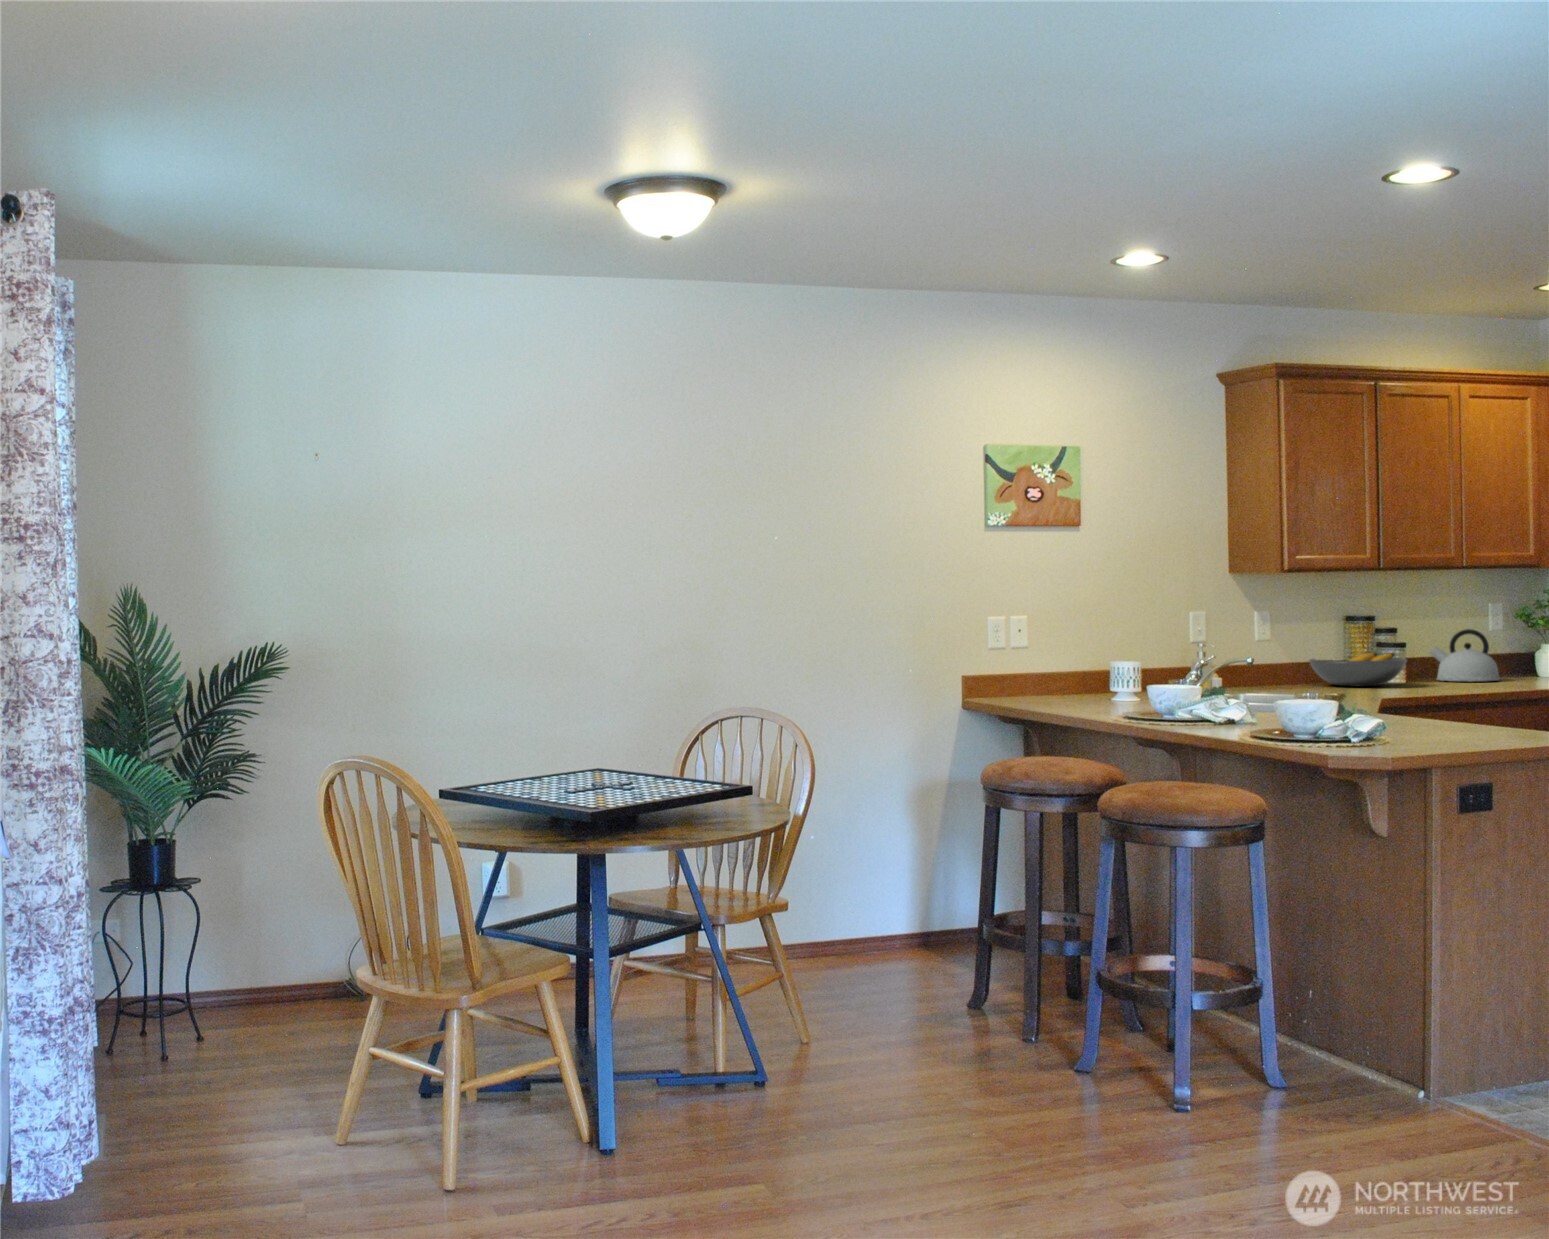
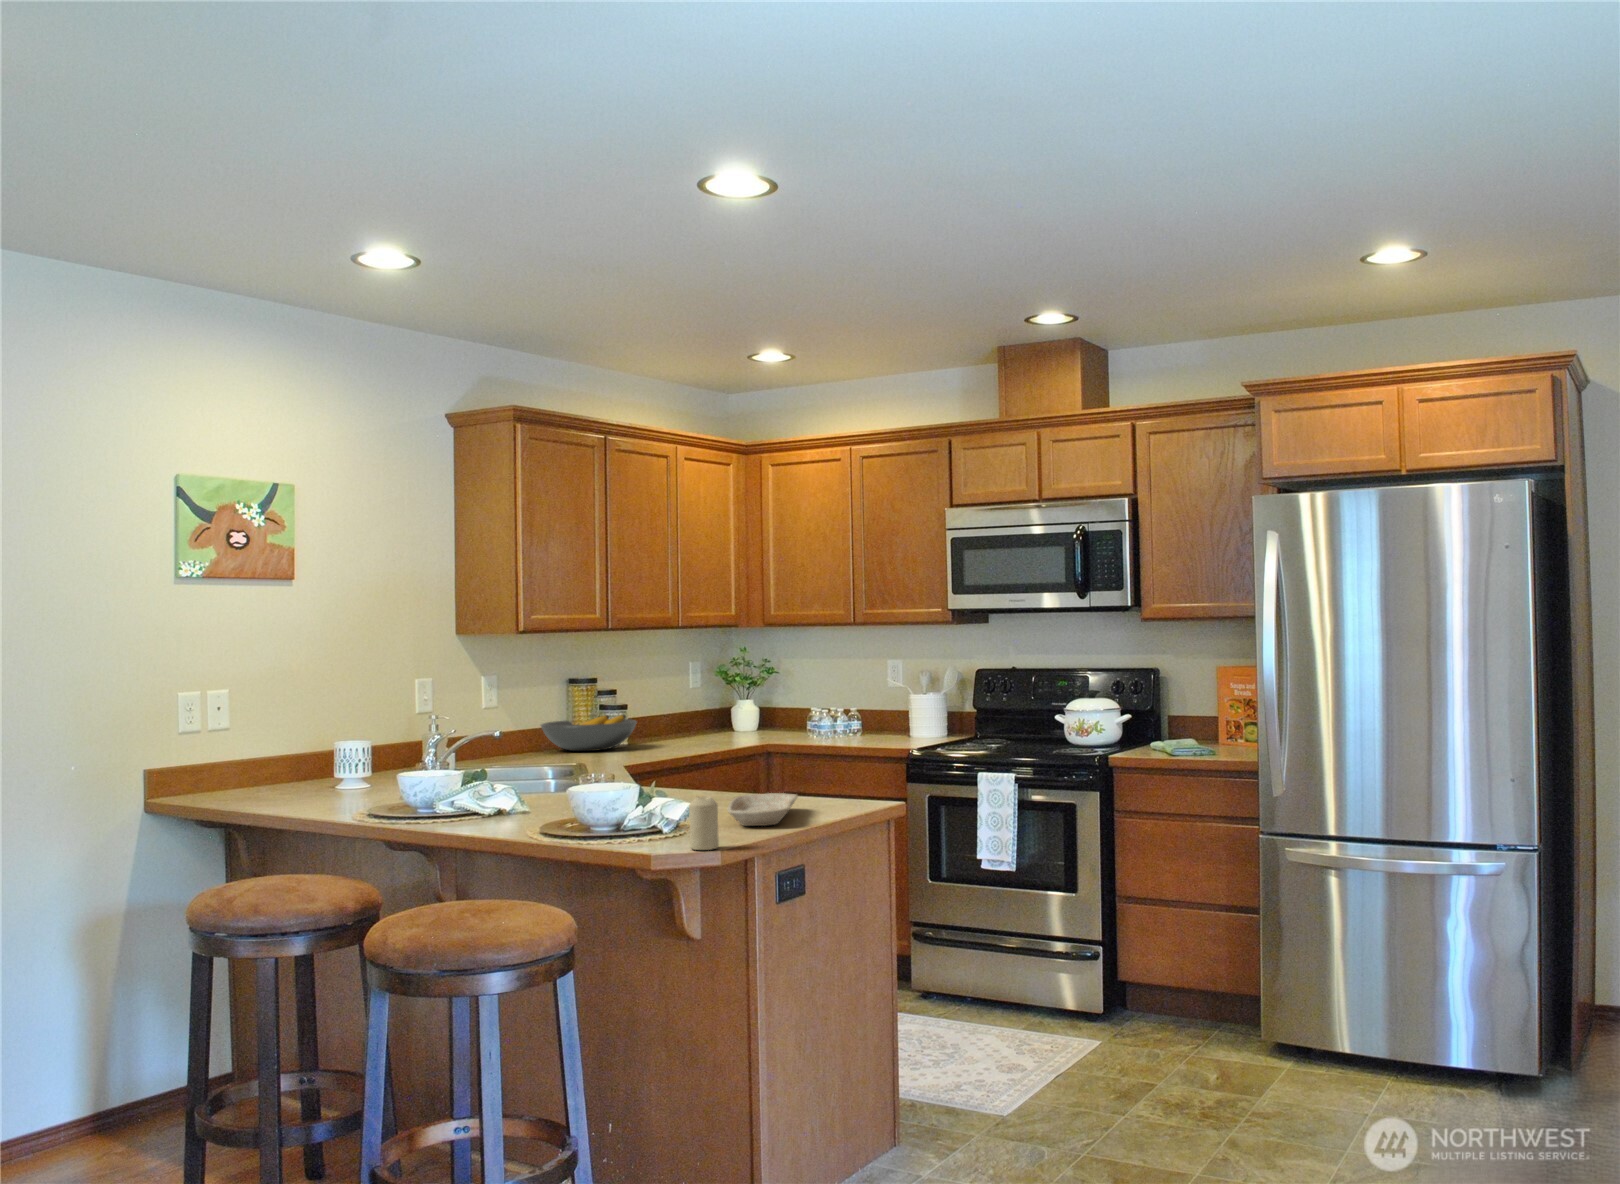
kettle: present [1430,629,1500,681] -> none [650,688,714,740]
candle: none [1365,708,1392,753] -> present [689,796,719,850]
tray: none [1418,719,1503,743] -> present [727,793,797,826]

